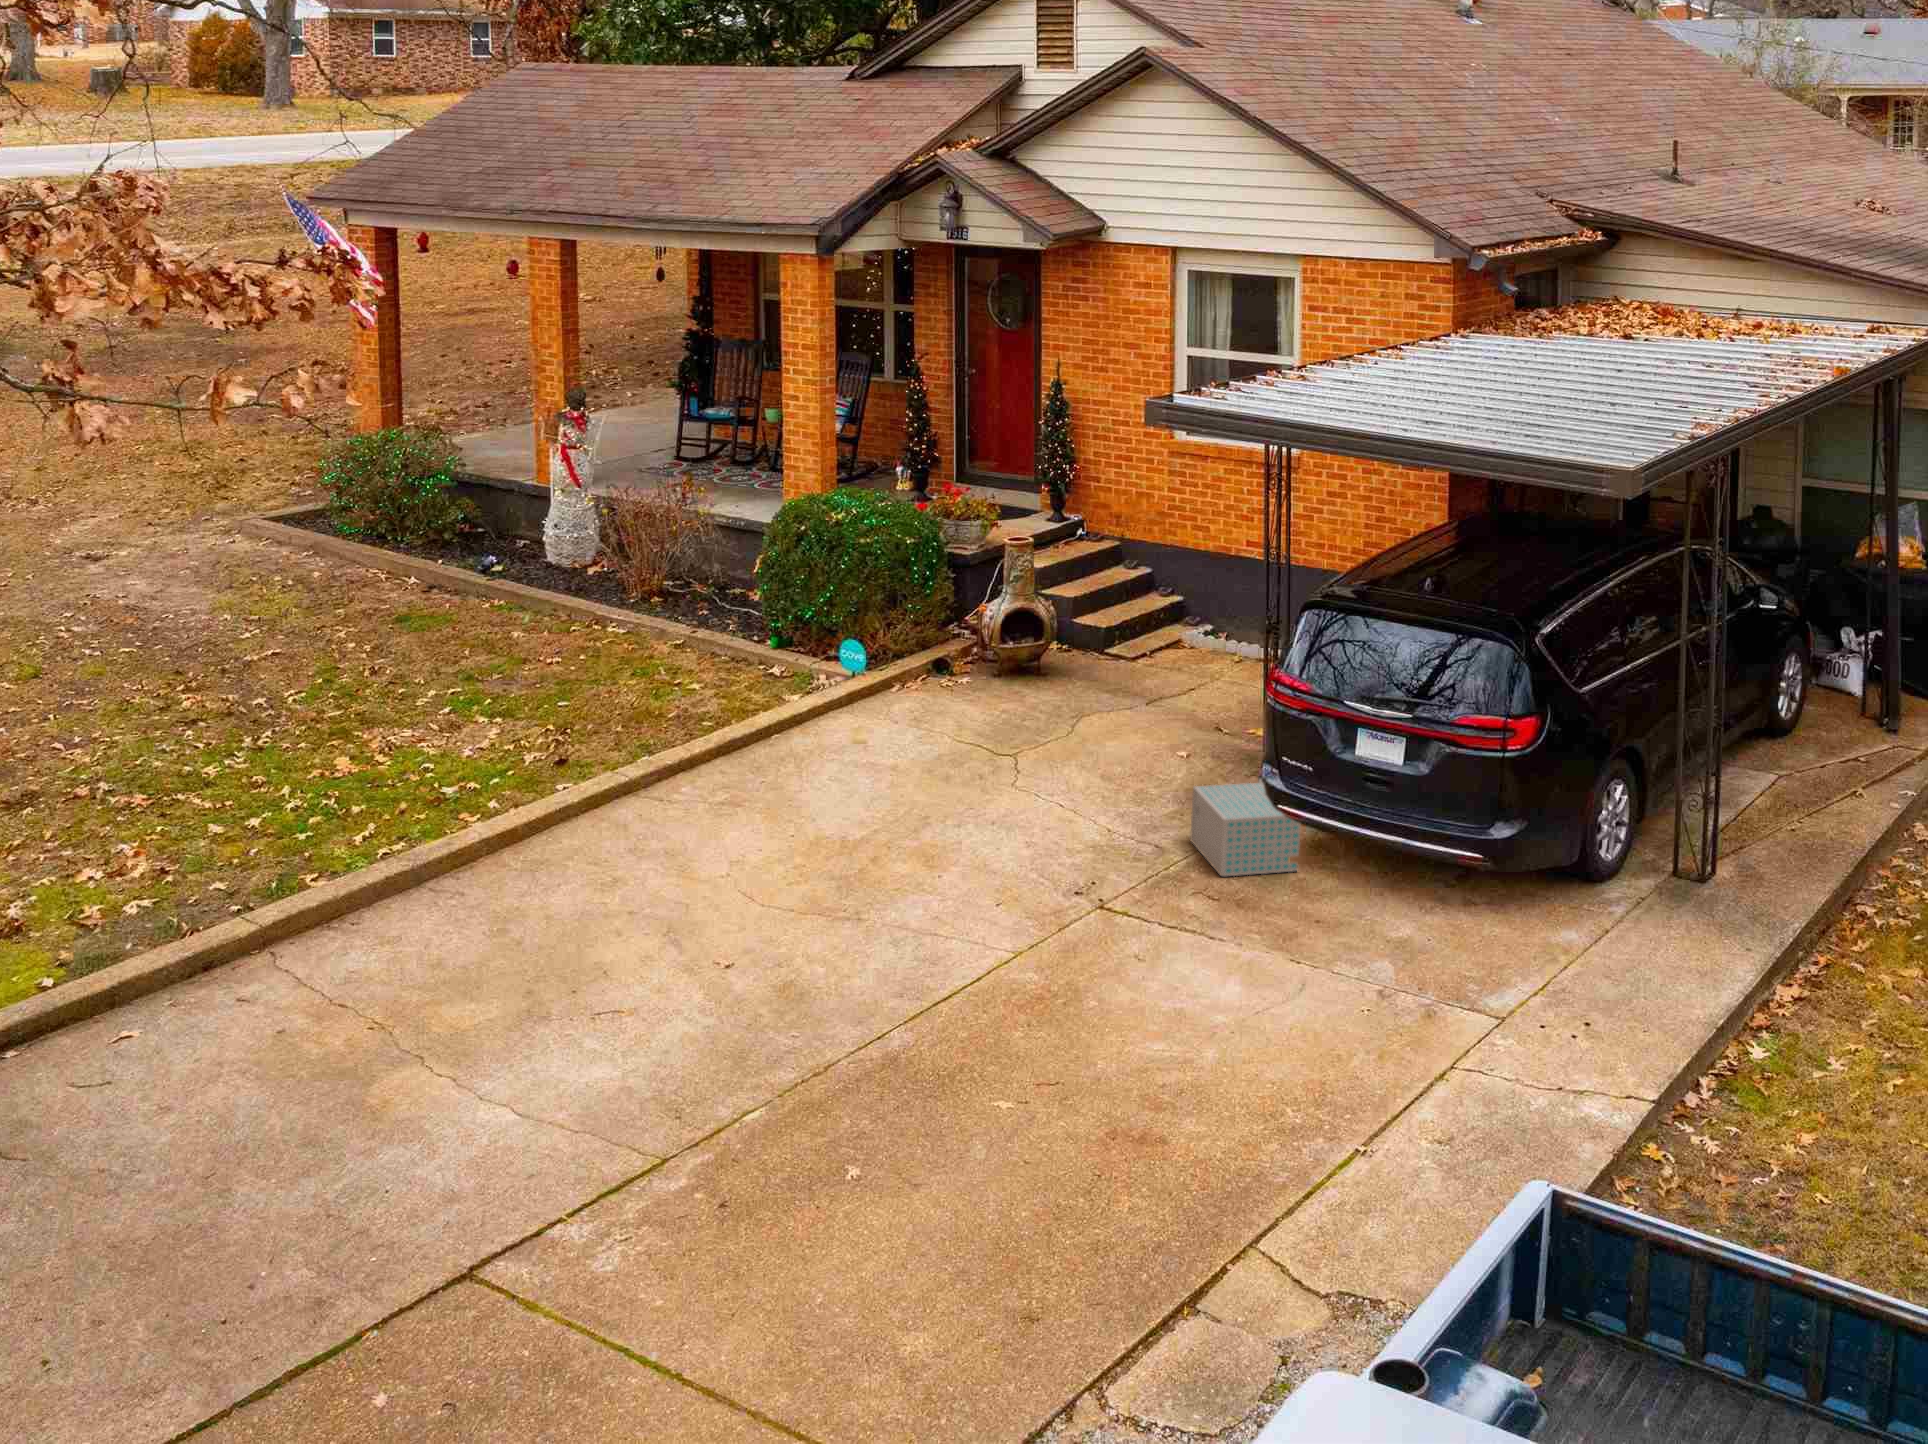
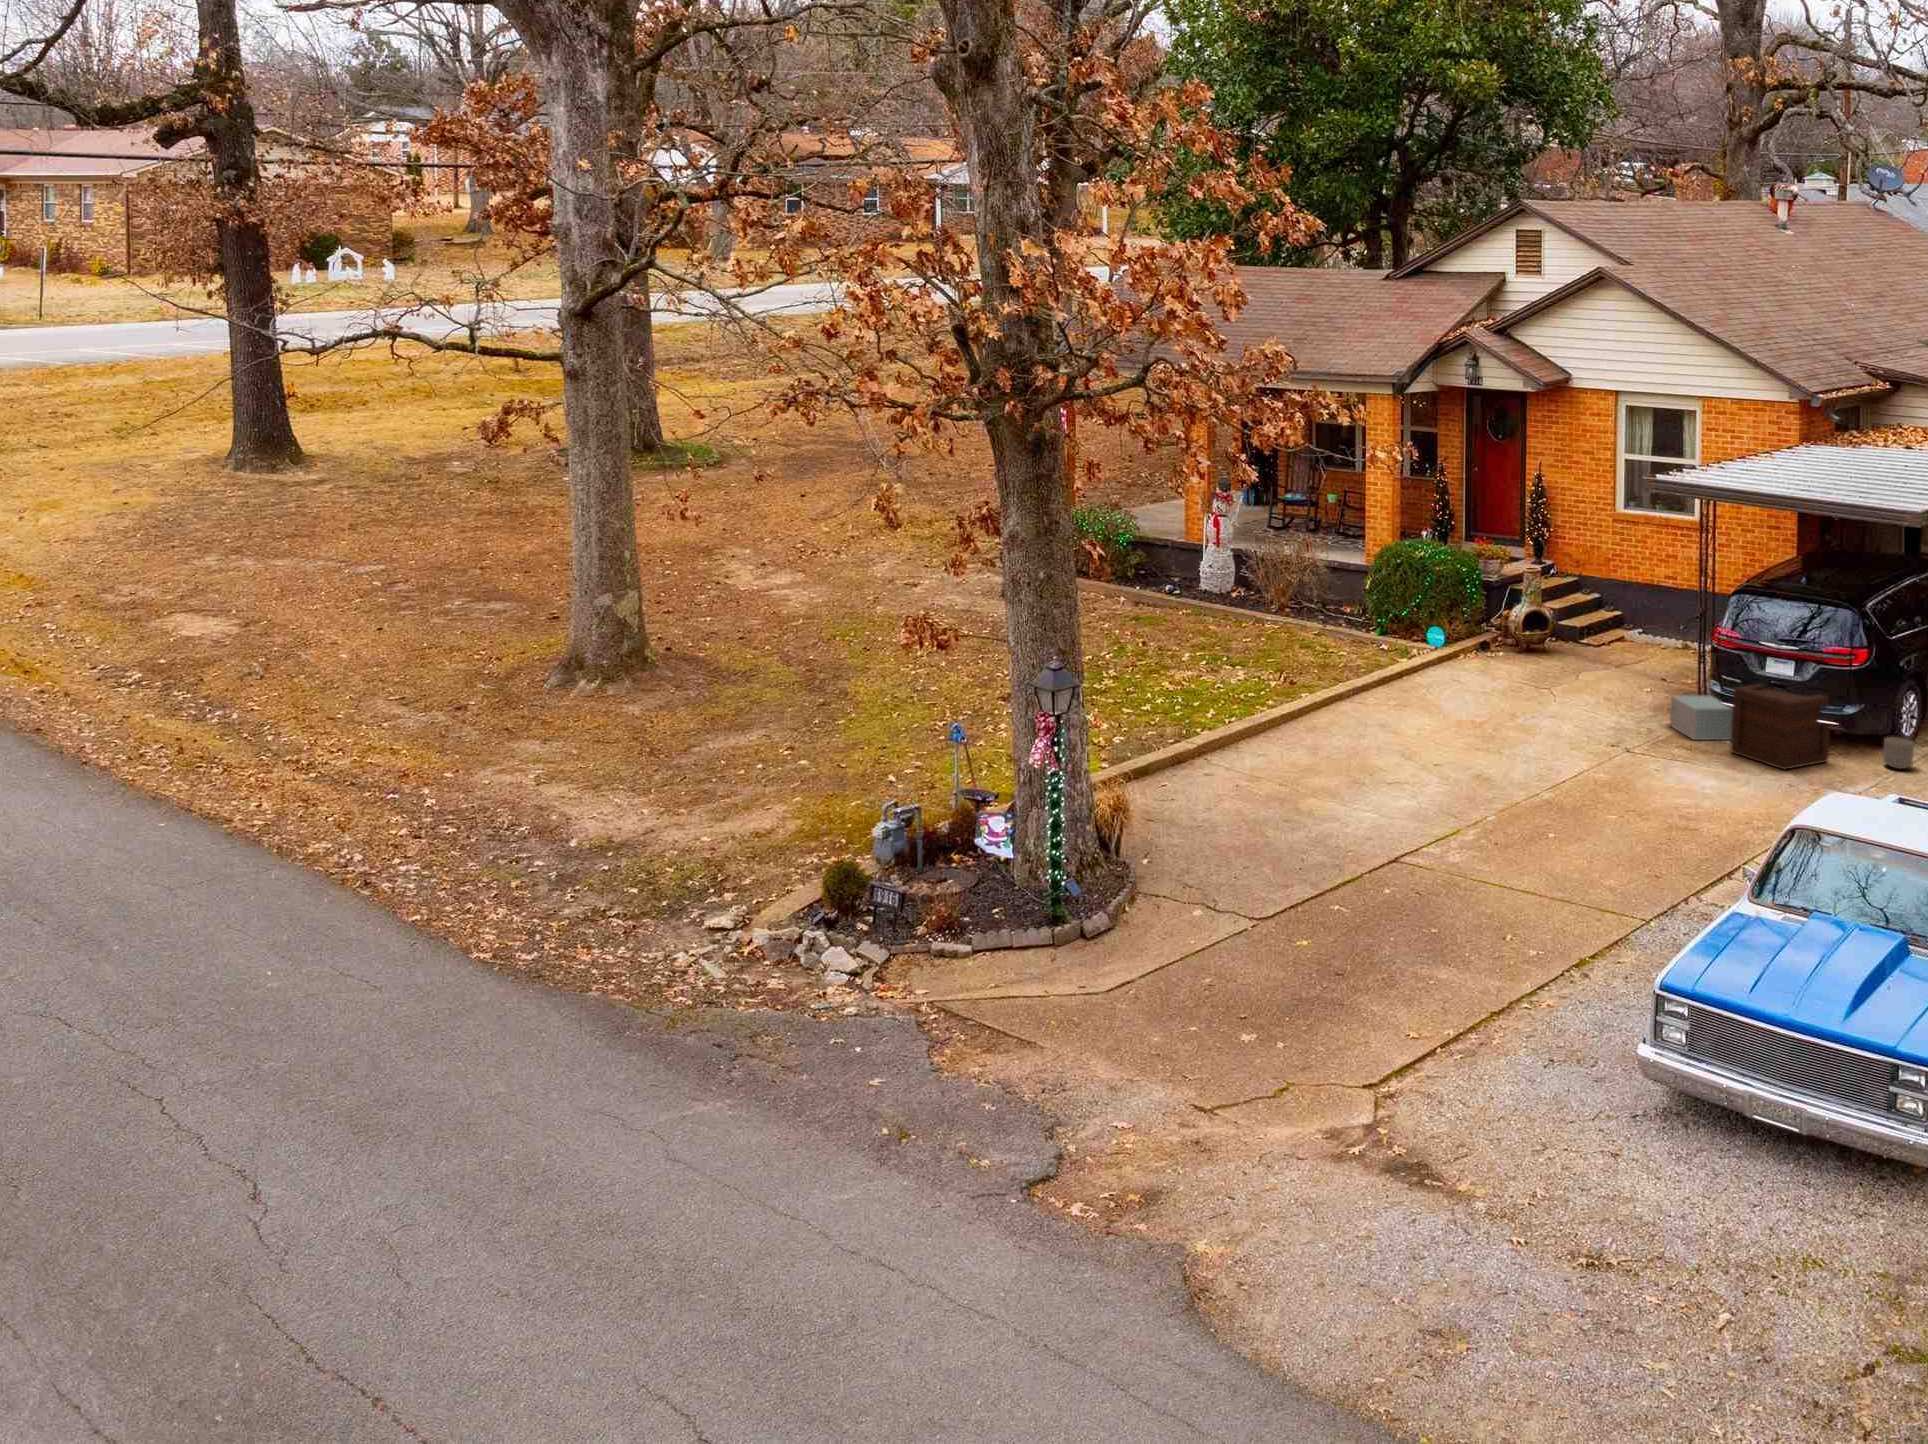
wooden crate: none [1281,766,1469,952] -> present [1731,684,1830,770]
planter: none [1562,871,1620,935] -> present [1883,737,1914,769]

